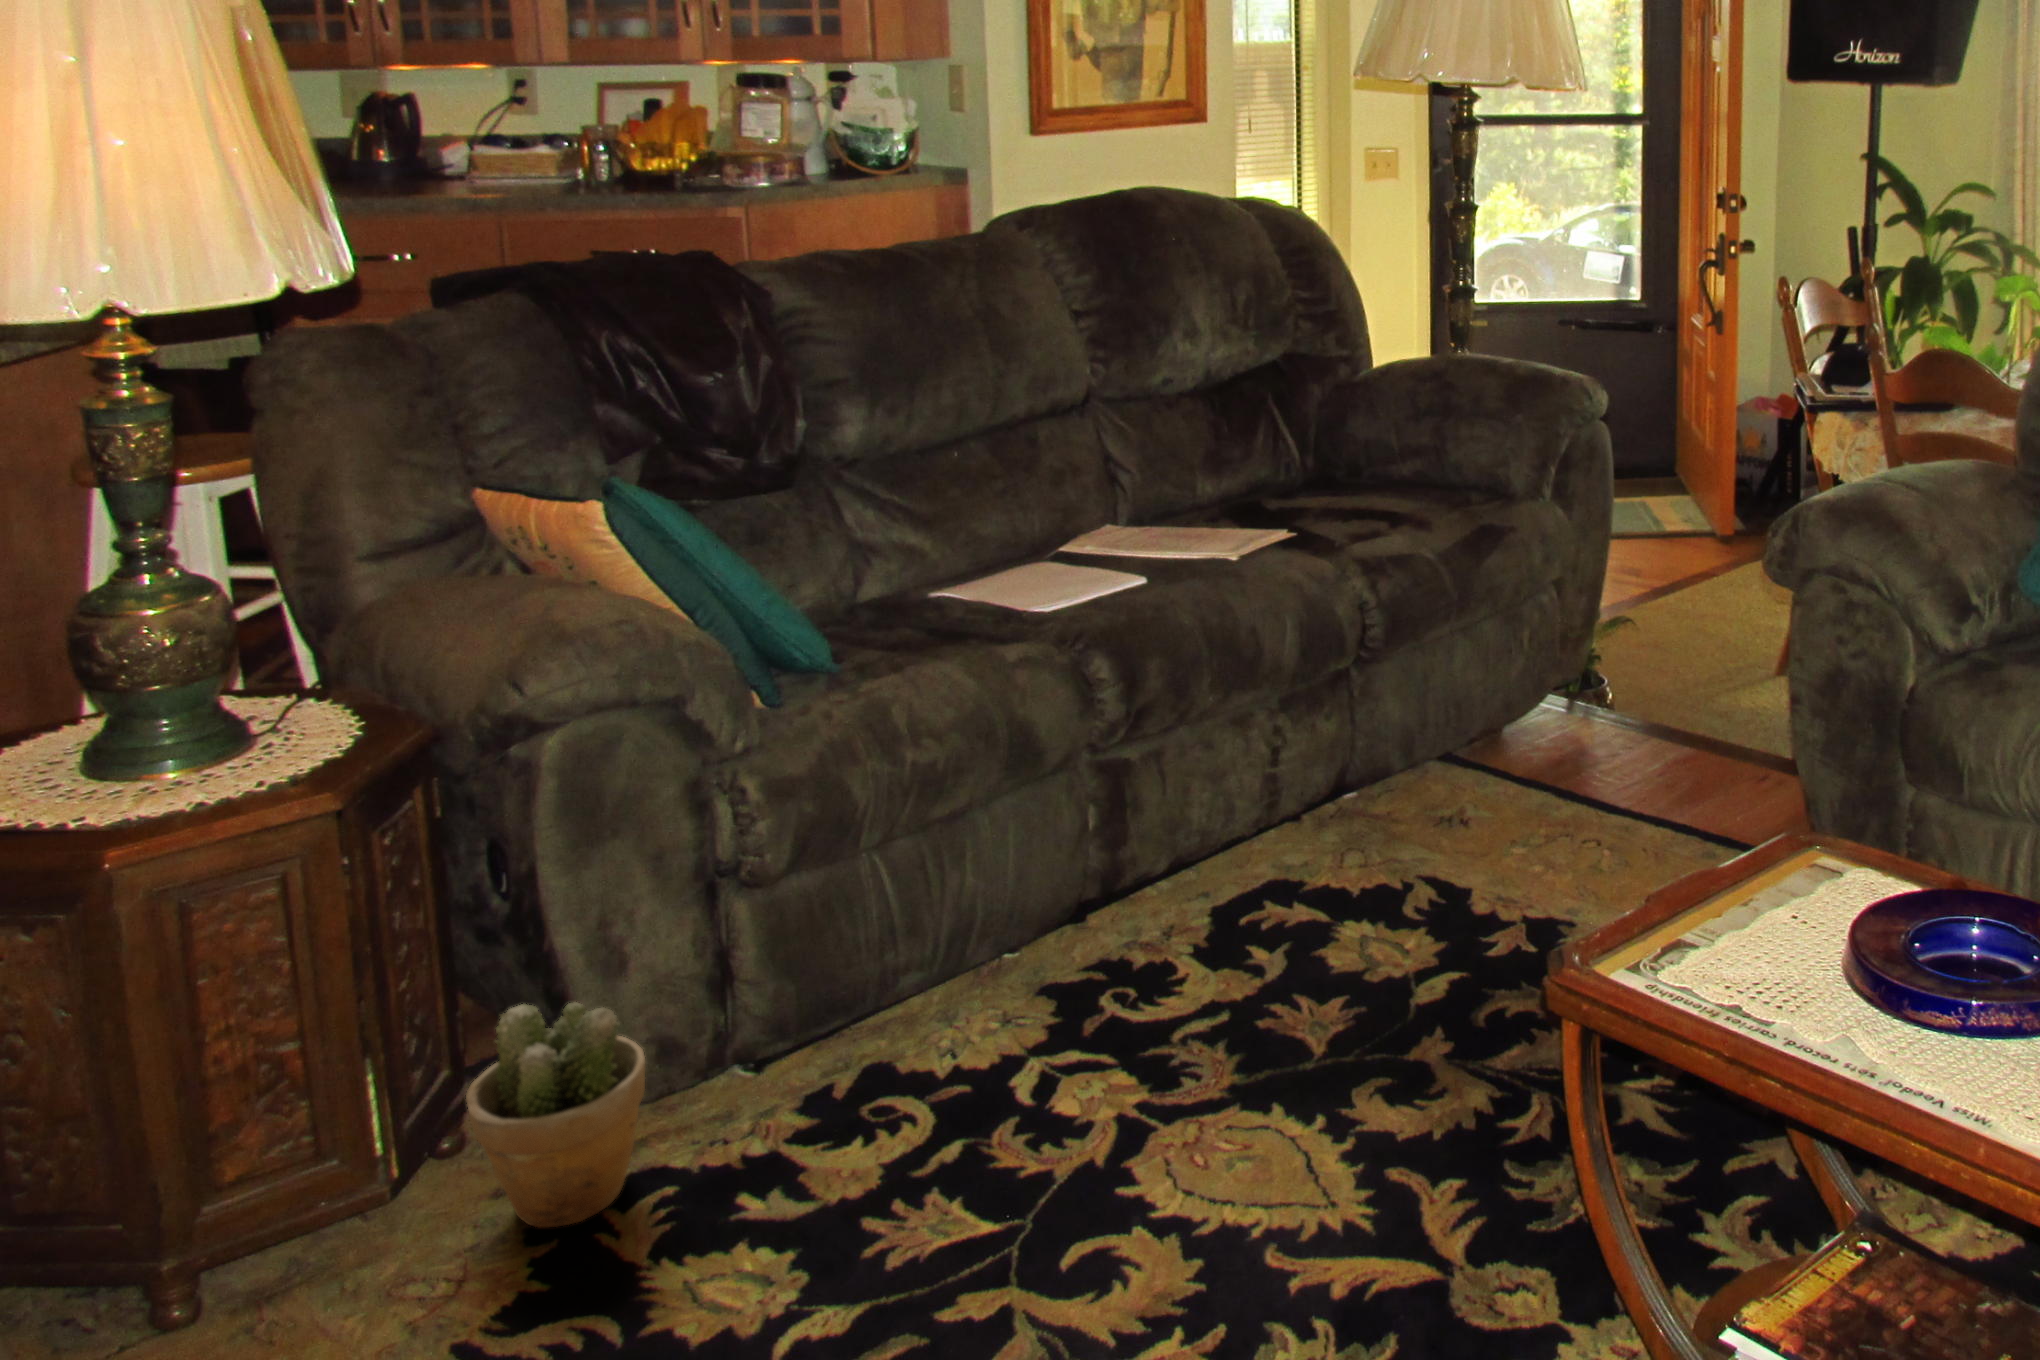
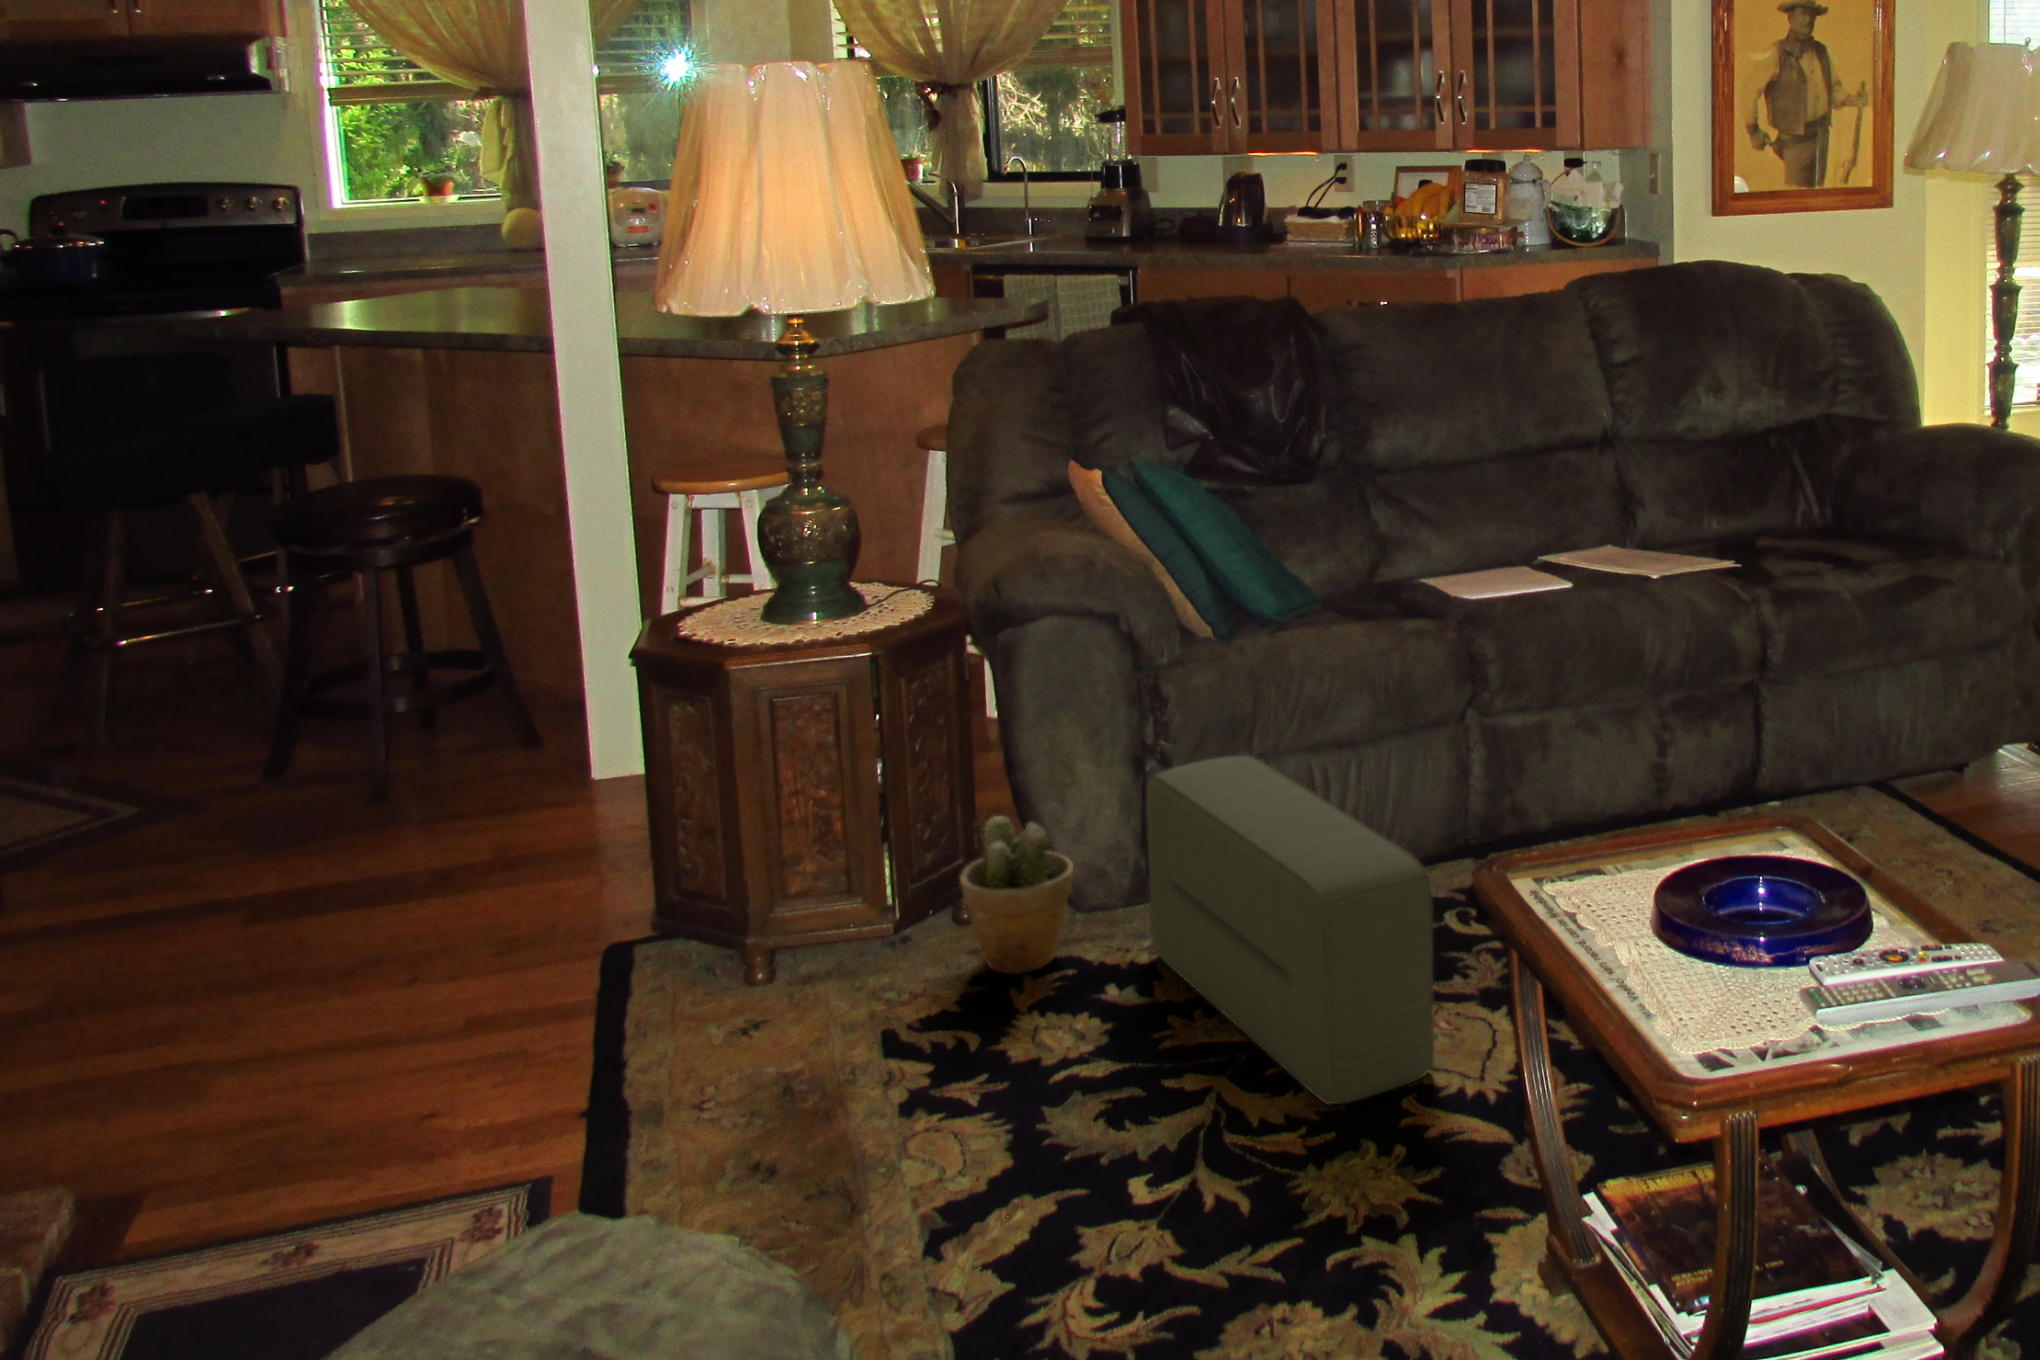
pouf: none [752,839,1277,1280] -> present [1146,756,1434,1104]

